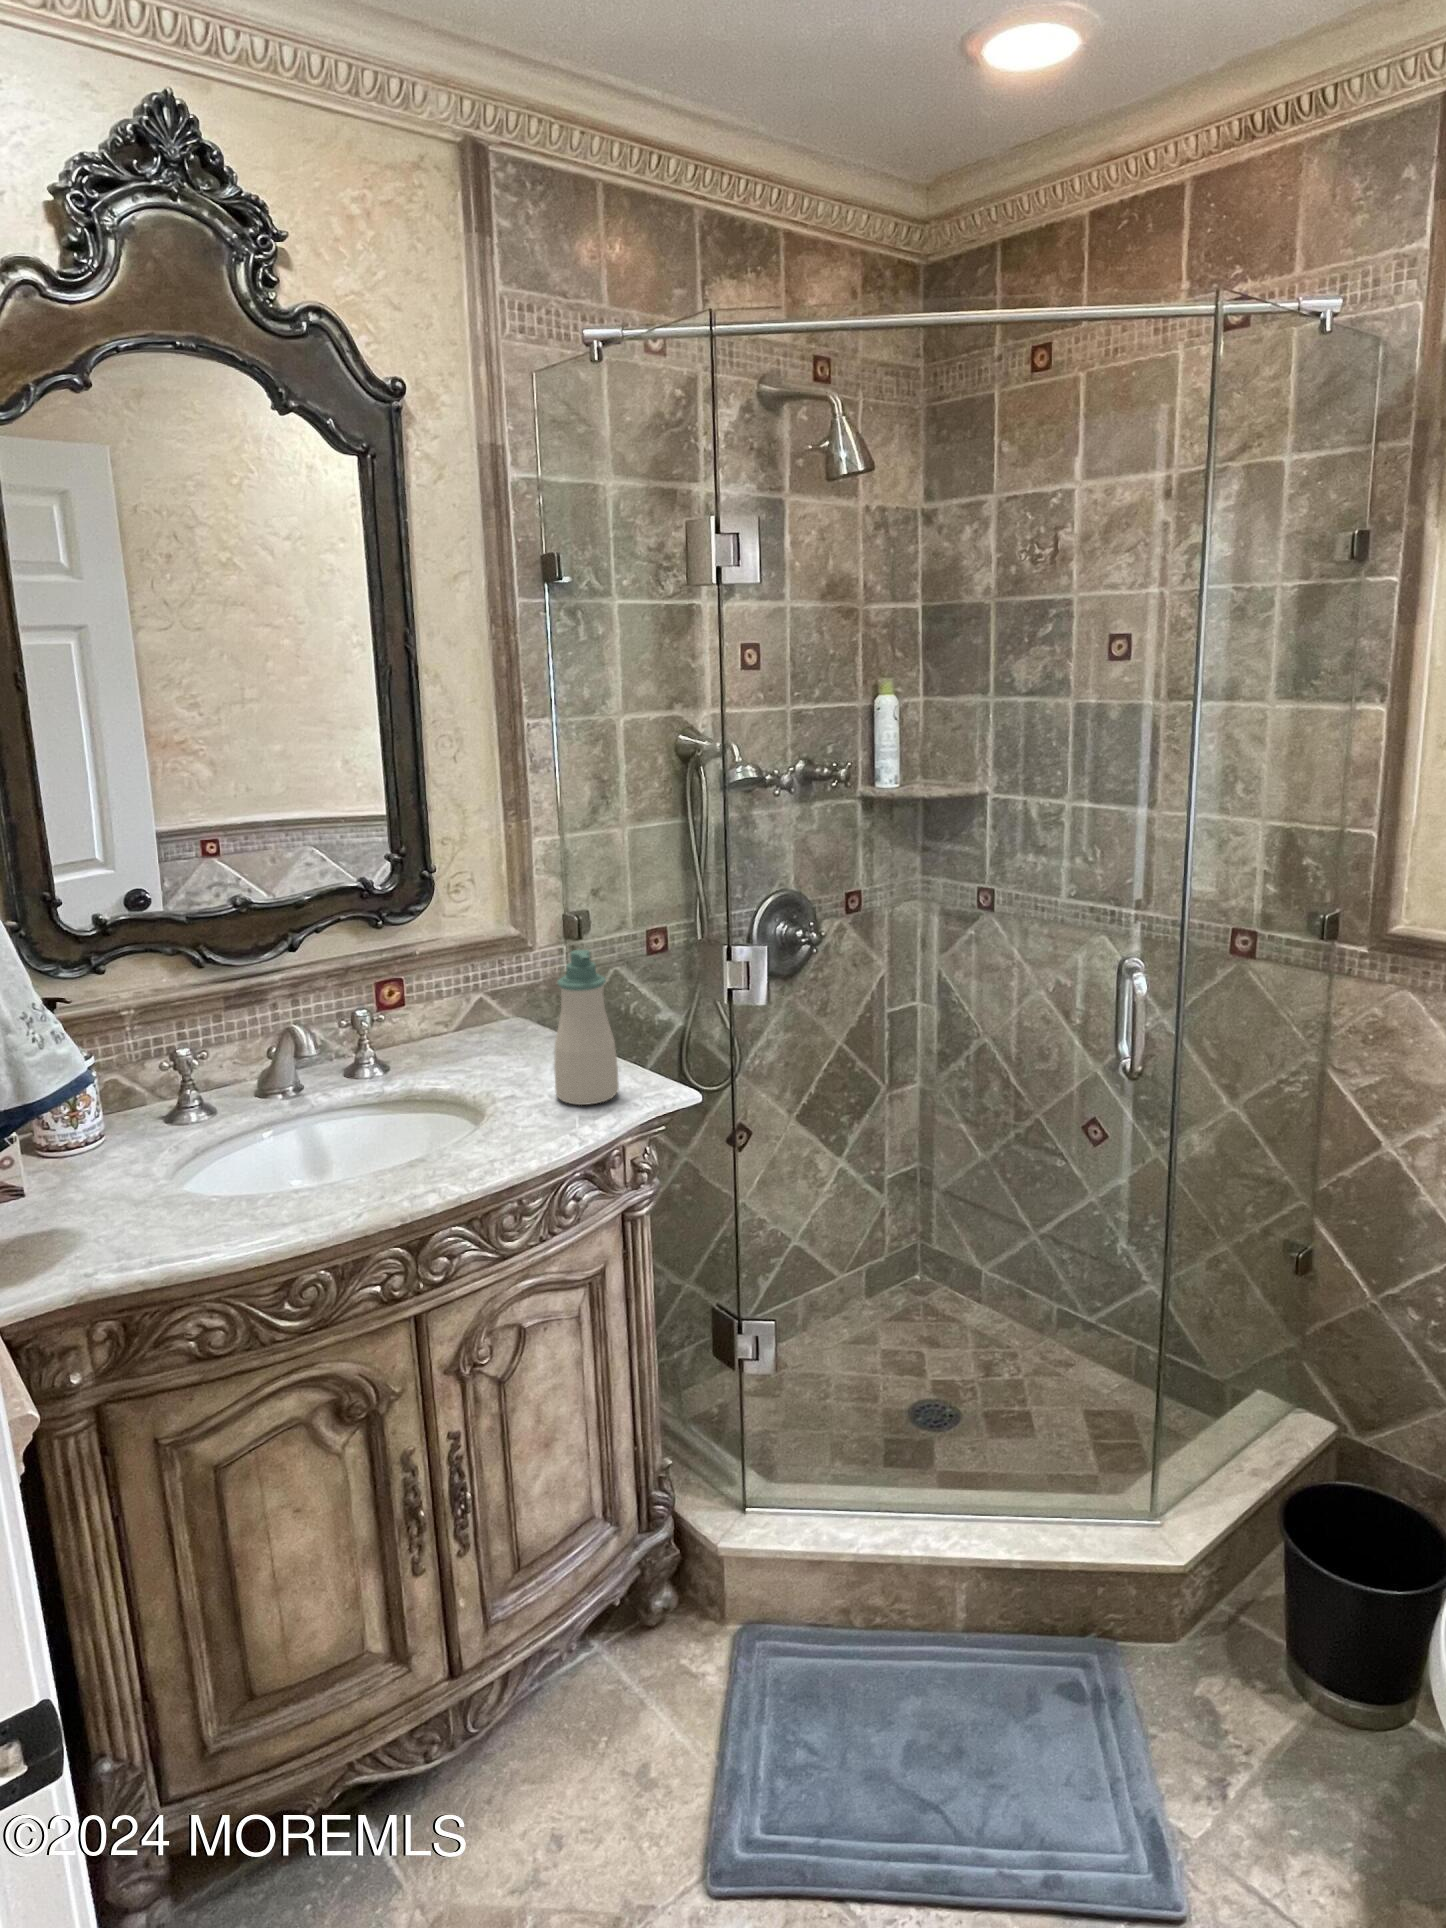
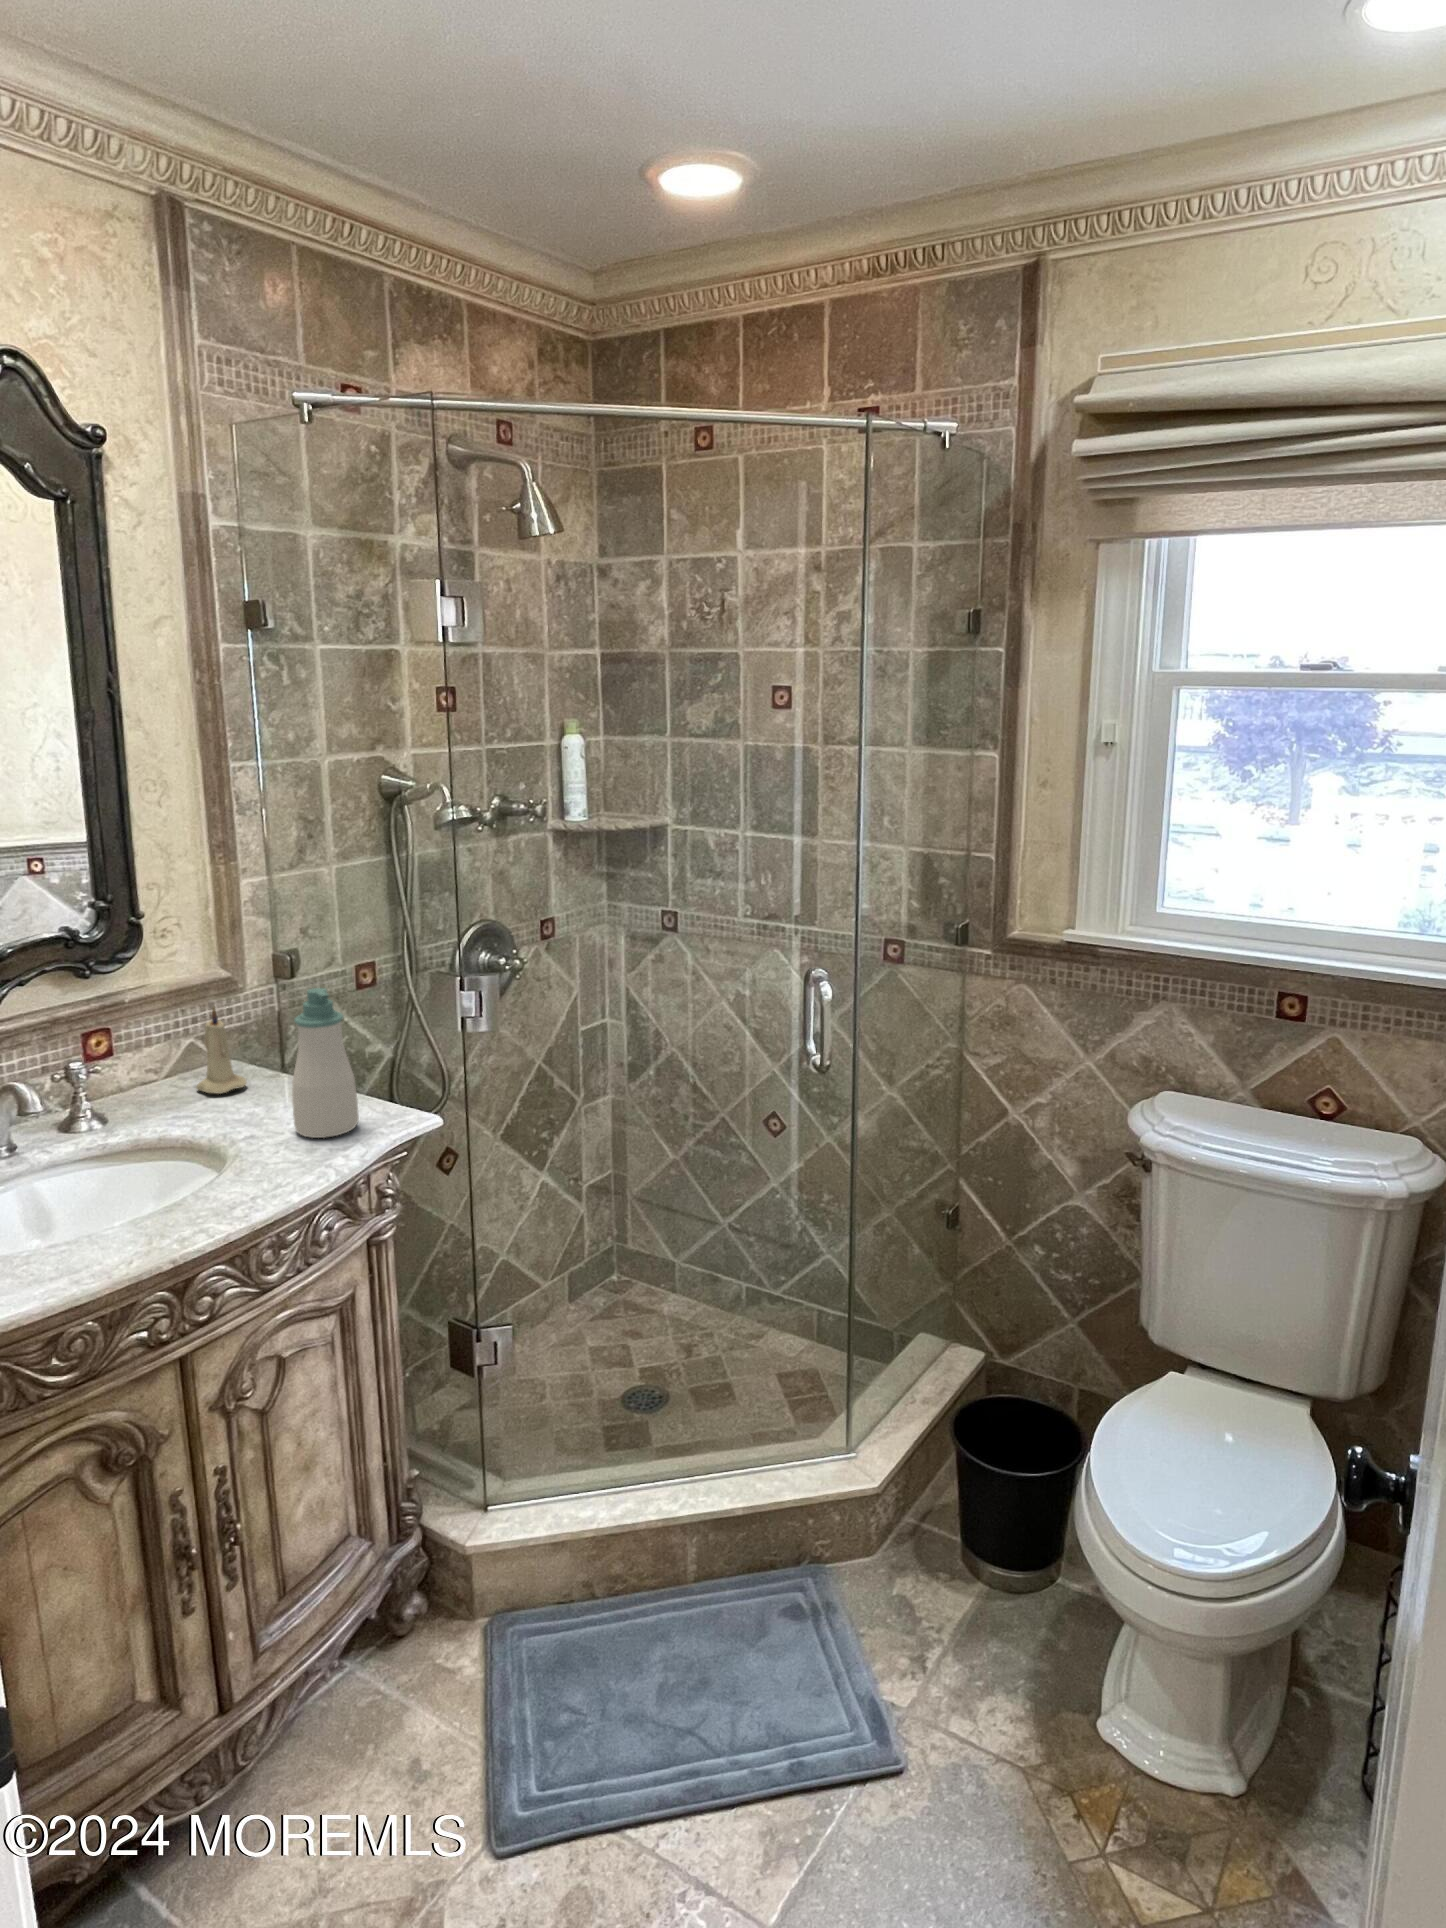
candle: none [478,962,525,1051] -> present [196,1007,246,1094]

